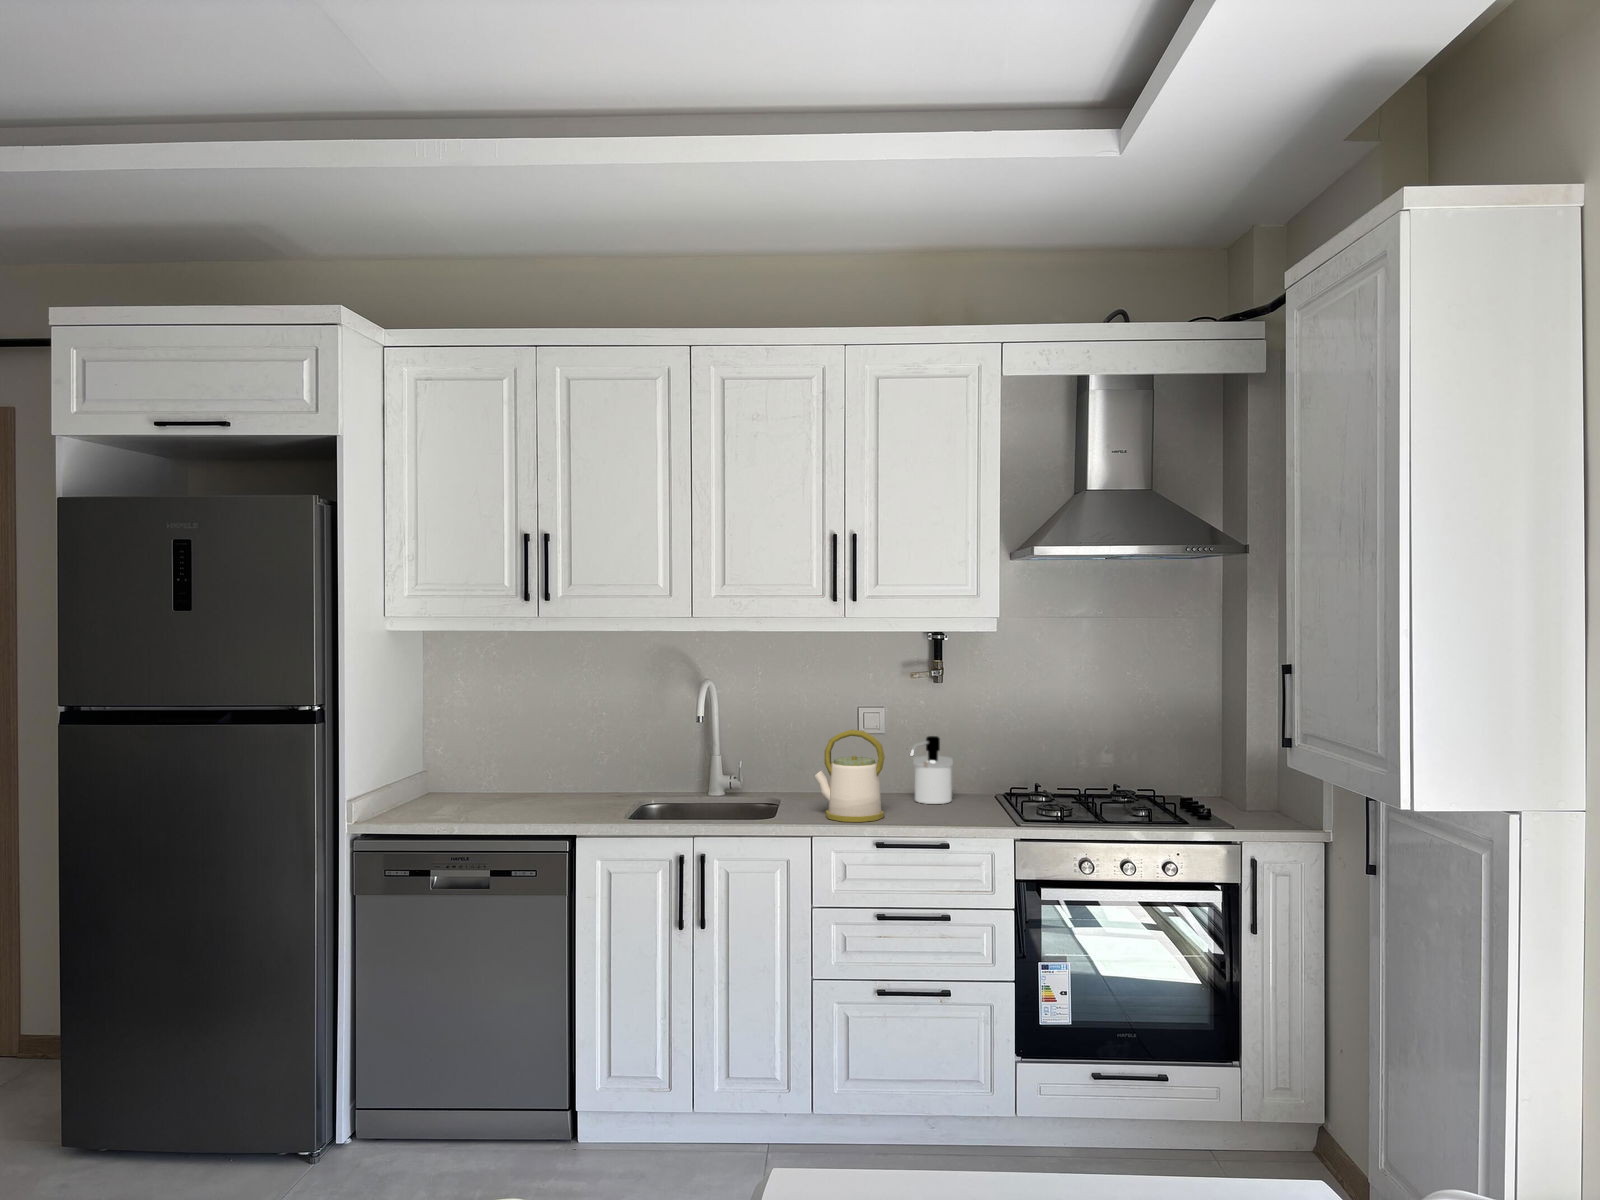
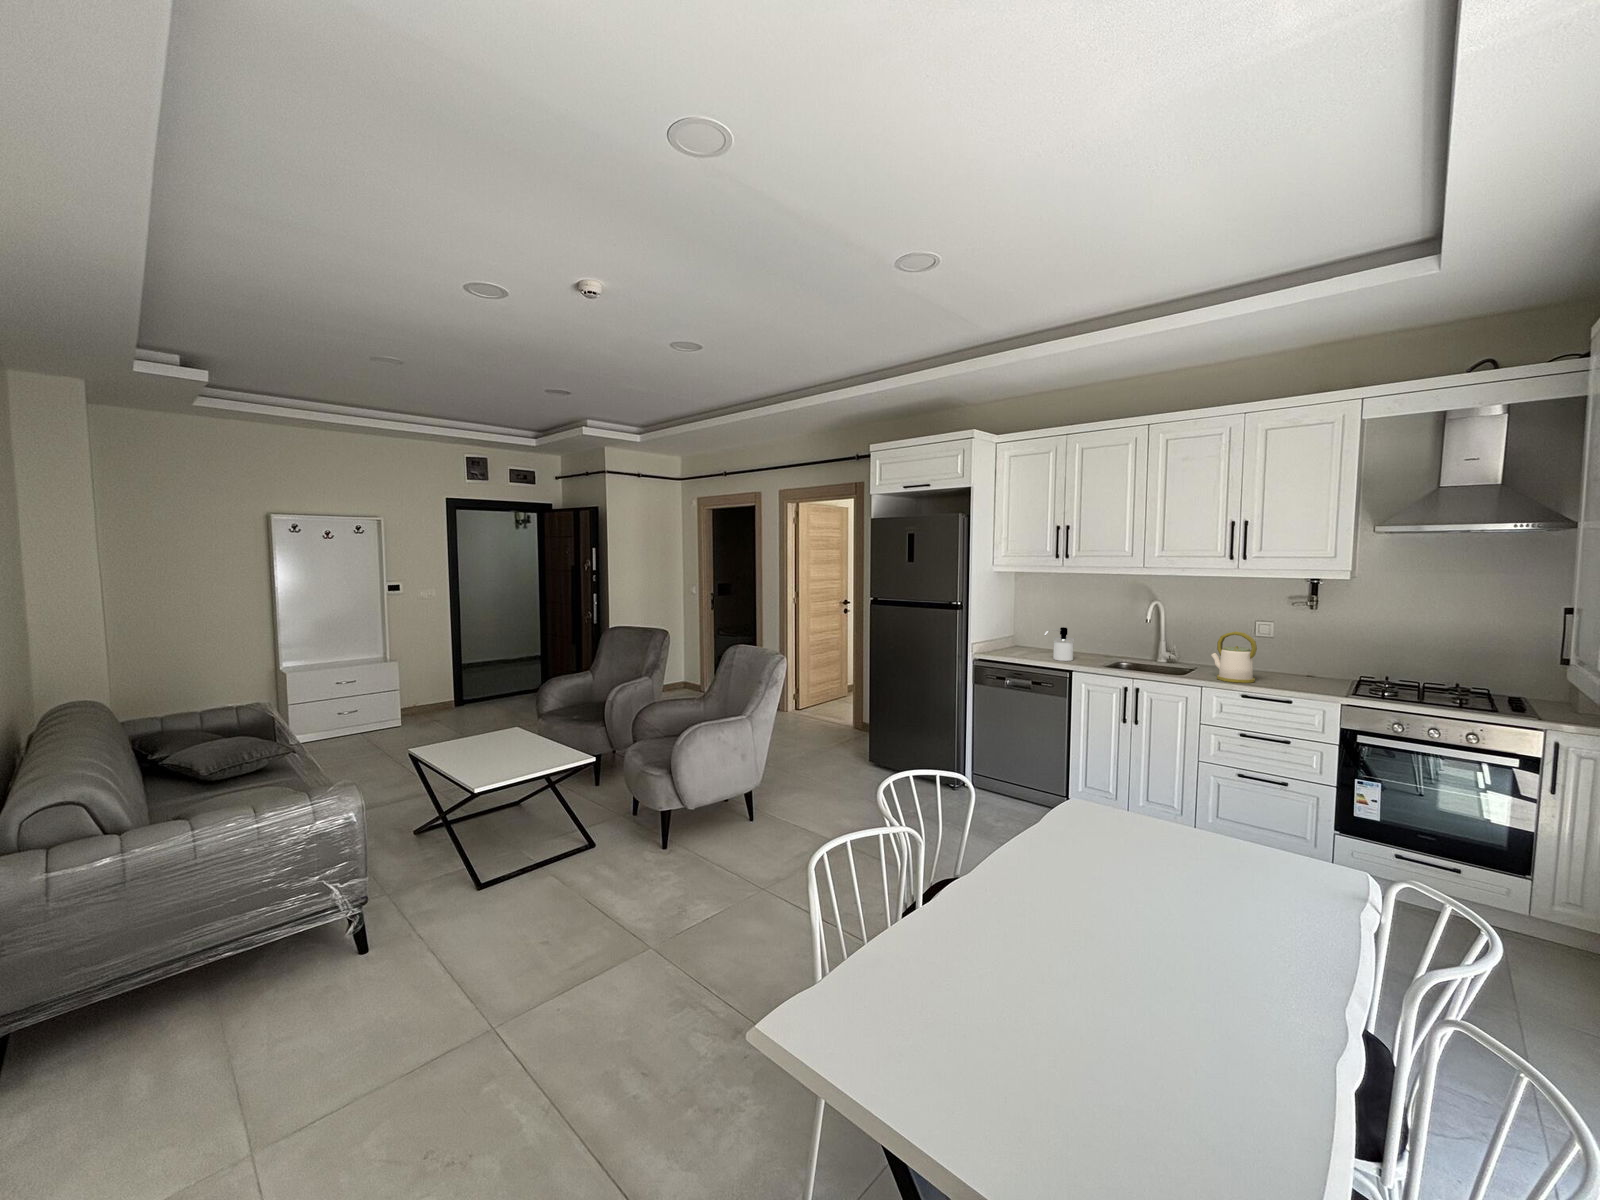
soap dispenser: present [910,736,953,804] -> present [1045,627,1074,661]

